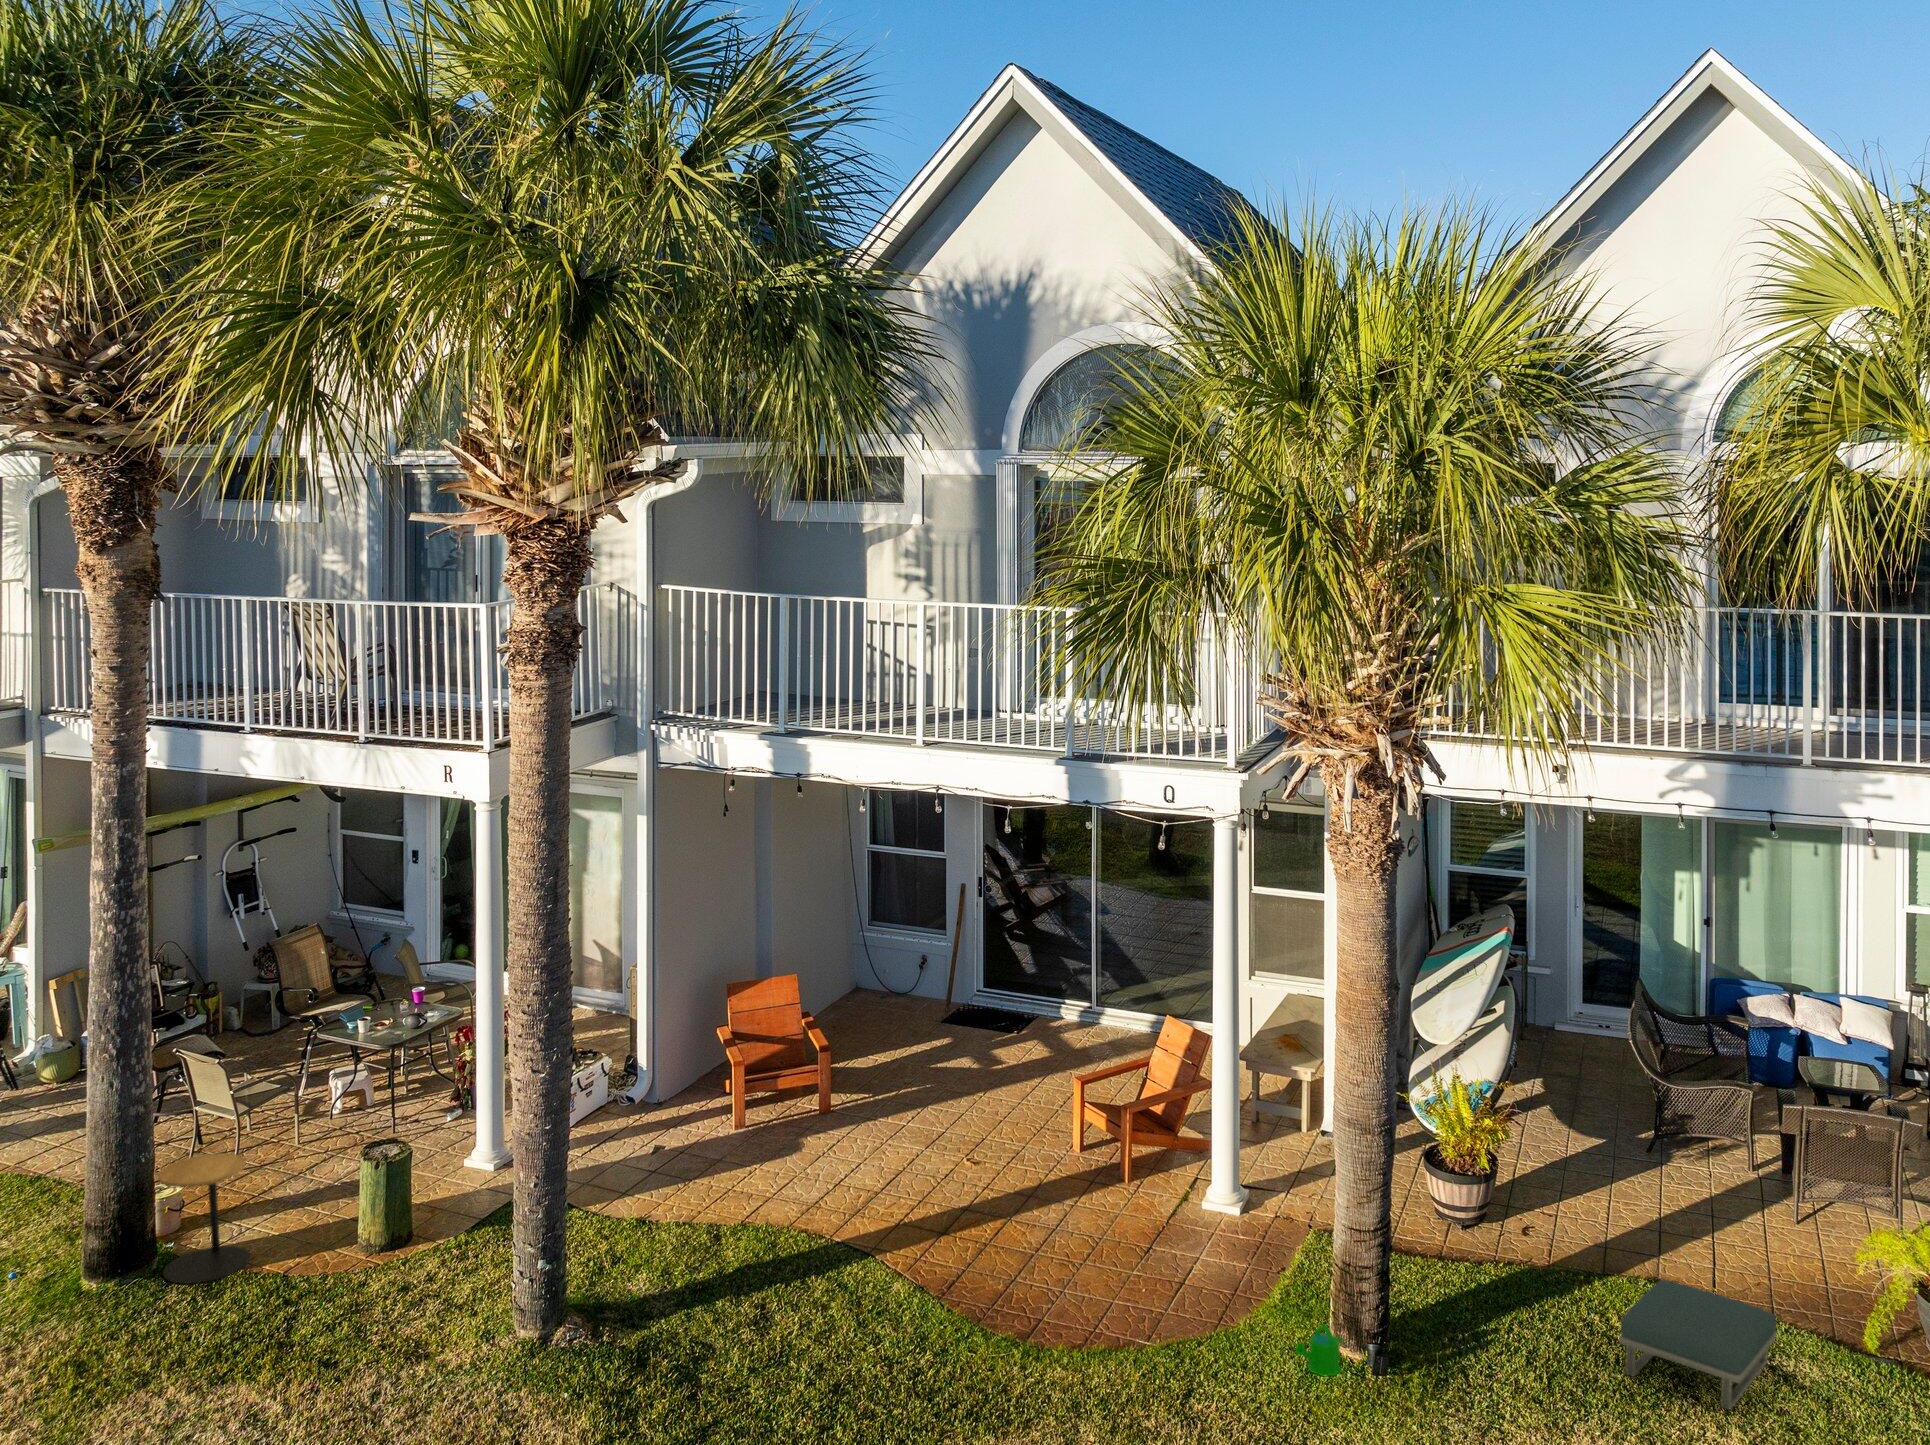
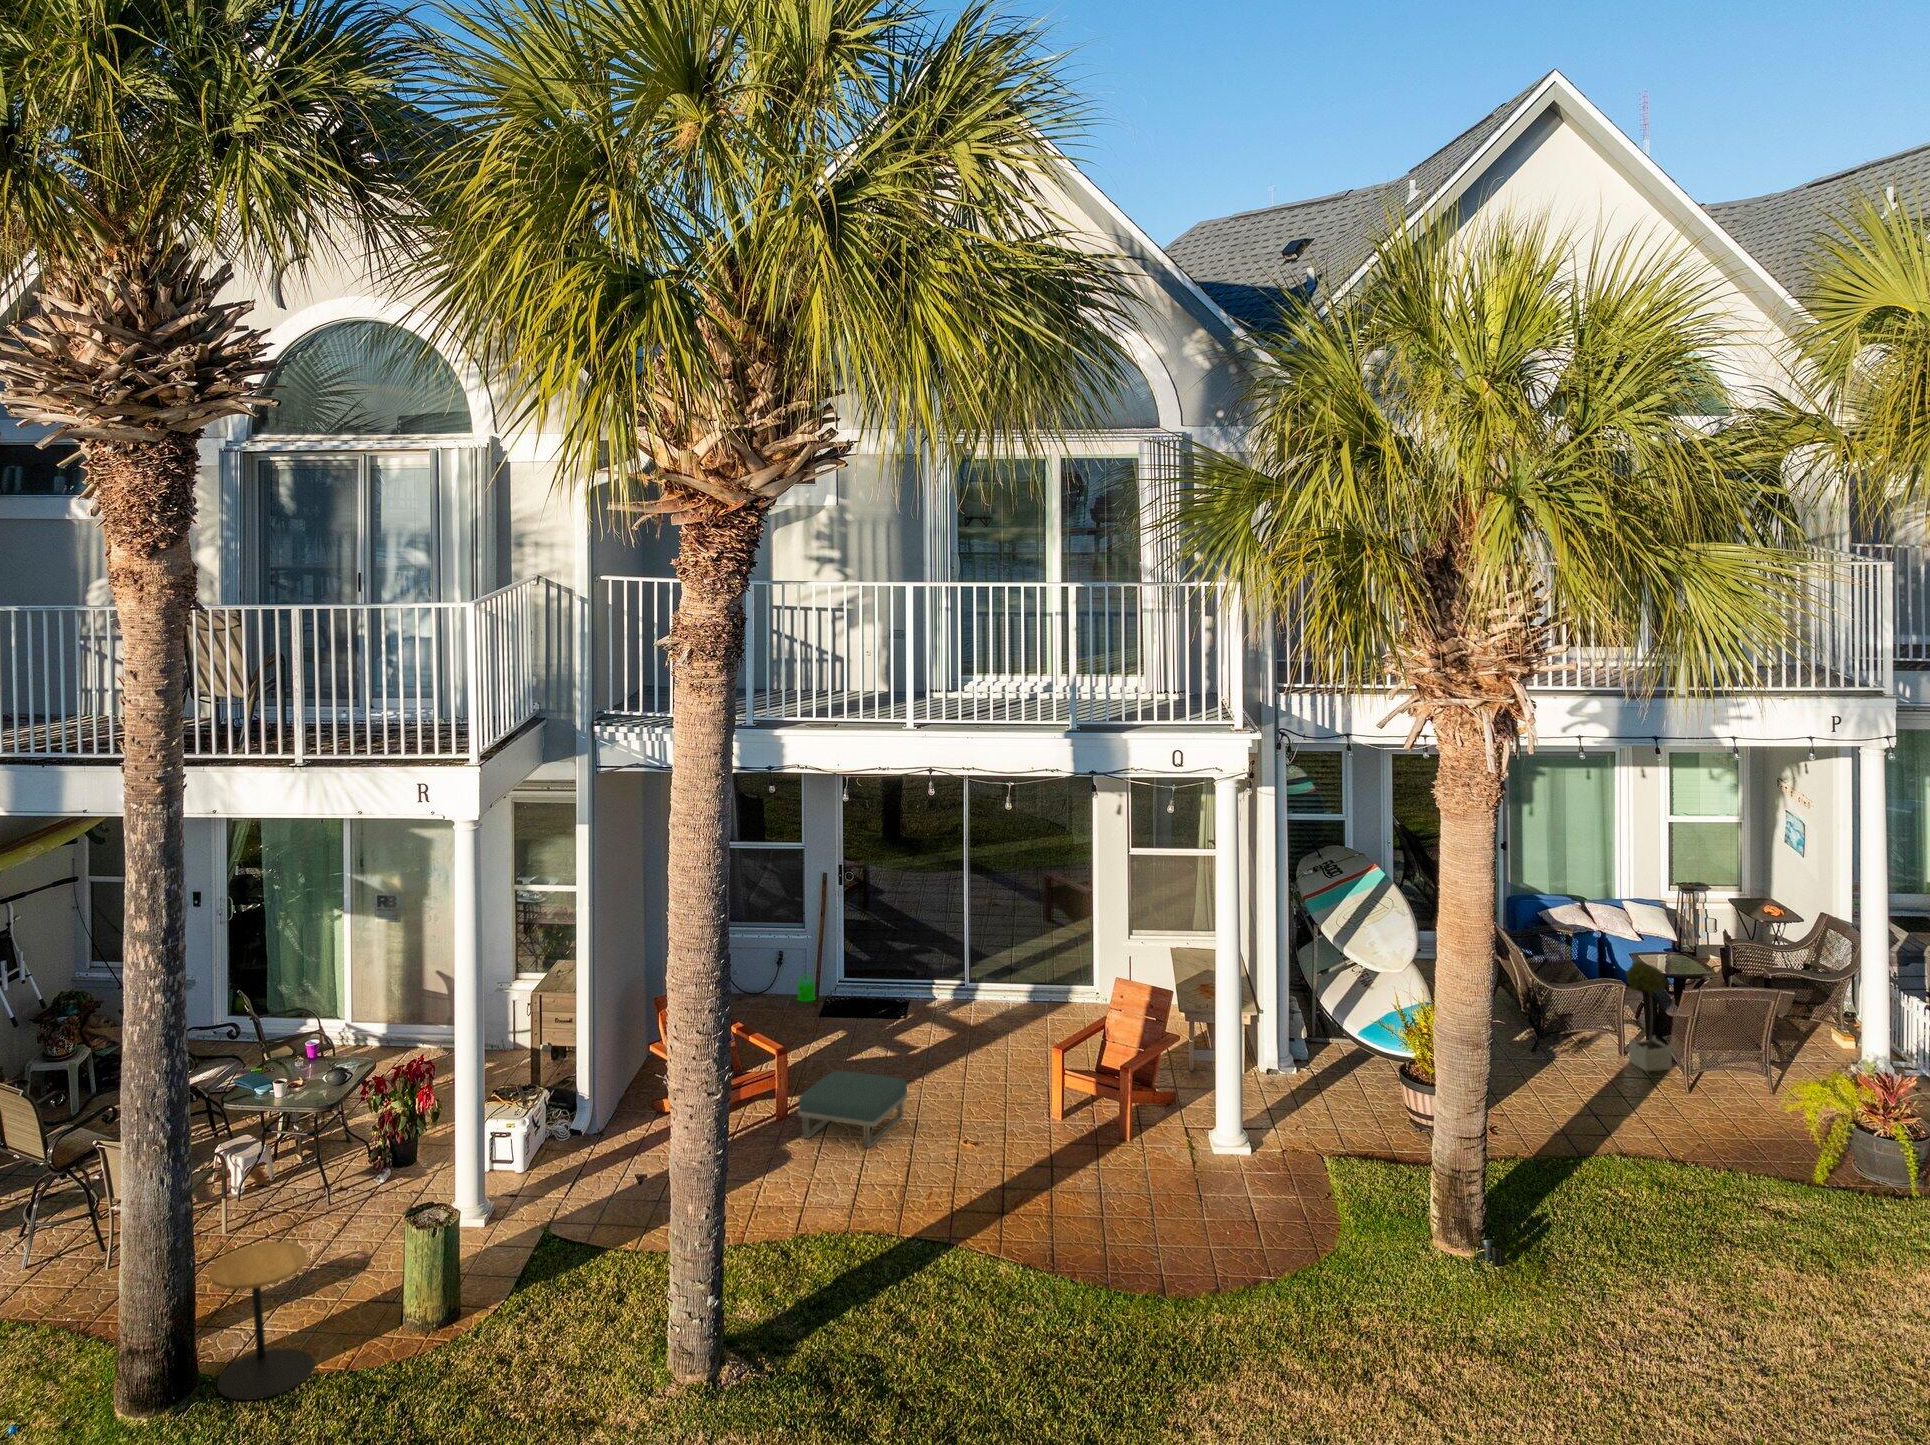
potted tree: none [1734,1067,1791,1199] -> present [1626,962,1672,1071]
footstool: present [1619,1280,1776,1410] -> present [798,1071,908,1148]
watering can: present [1295,1324,1345,1376] -> present [798,974,816,1002]

